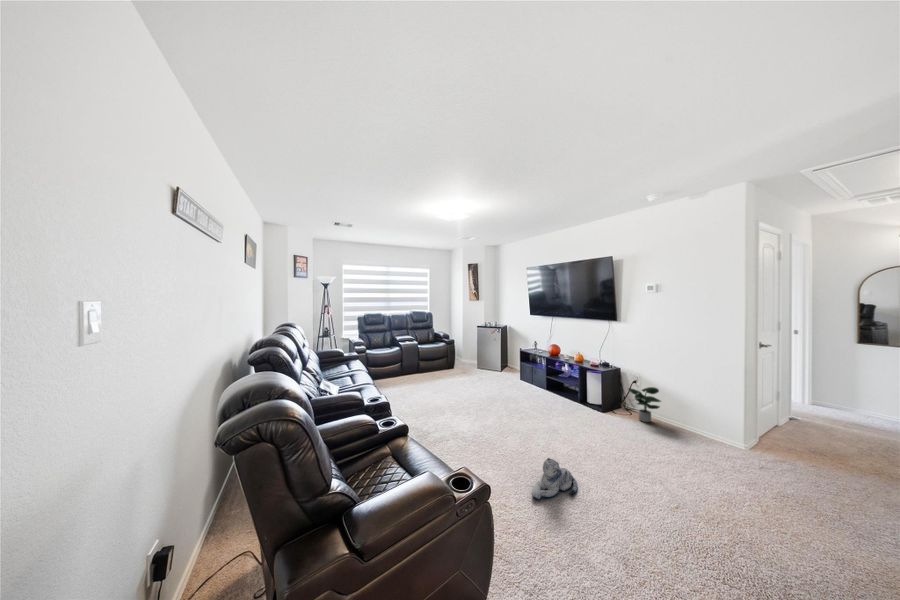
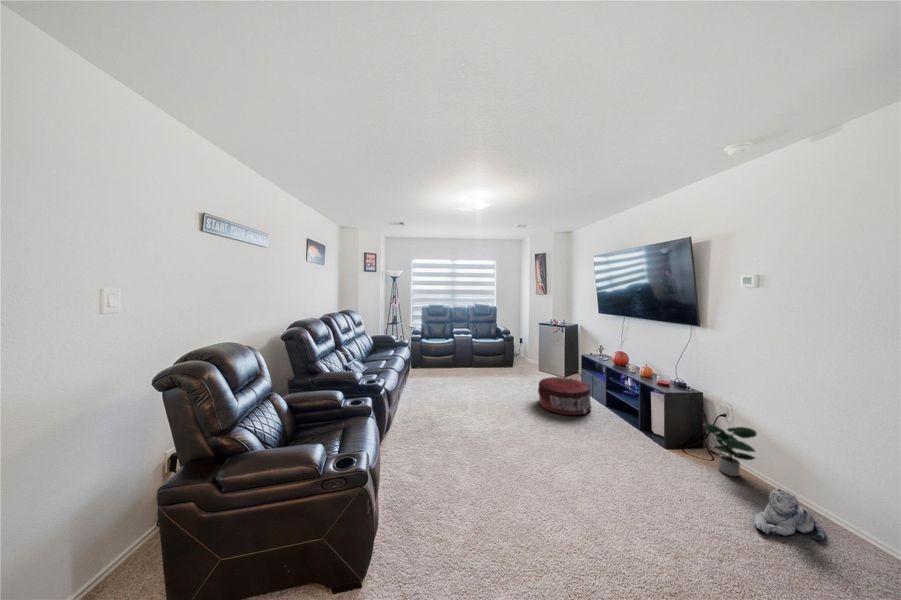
pouf: none [497,370,541,401] -> present [538,377,591,415]
plush toy: present [532,458,578,499] -> present [754,488,825,541]

